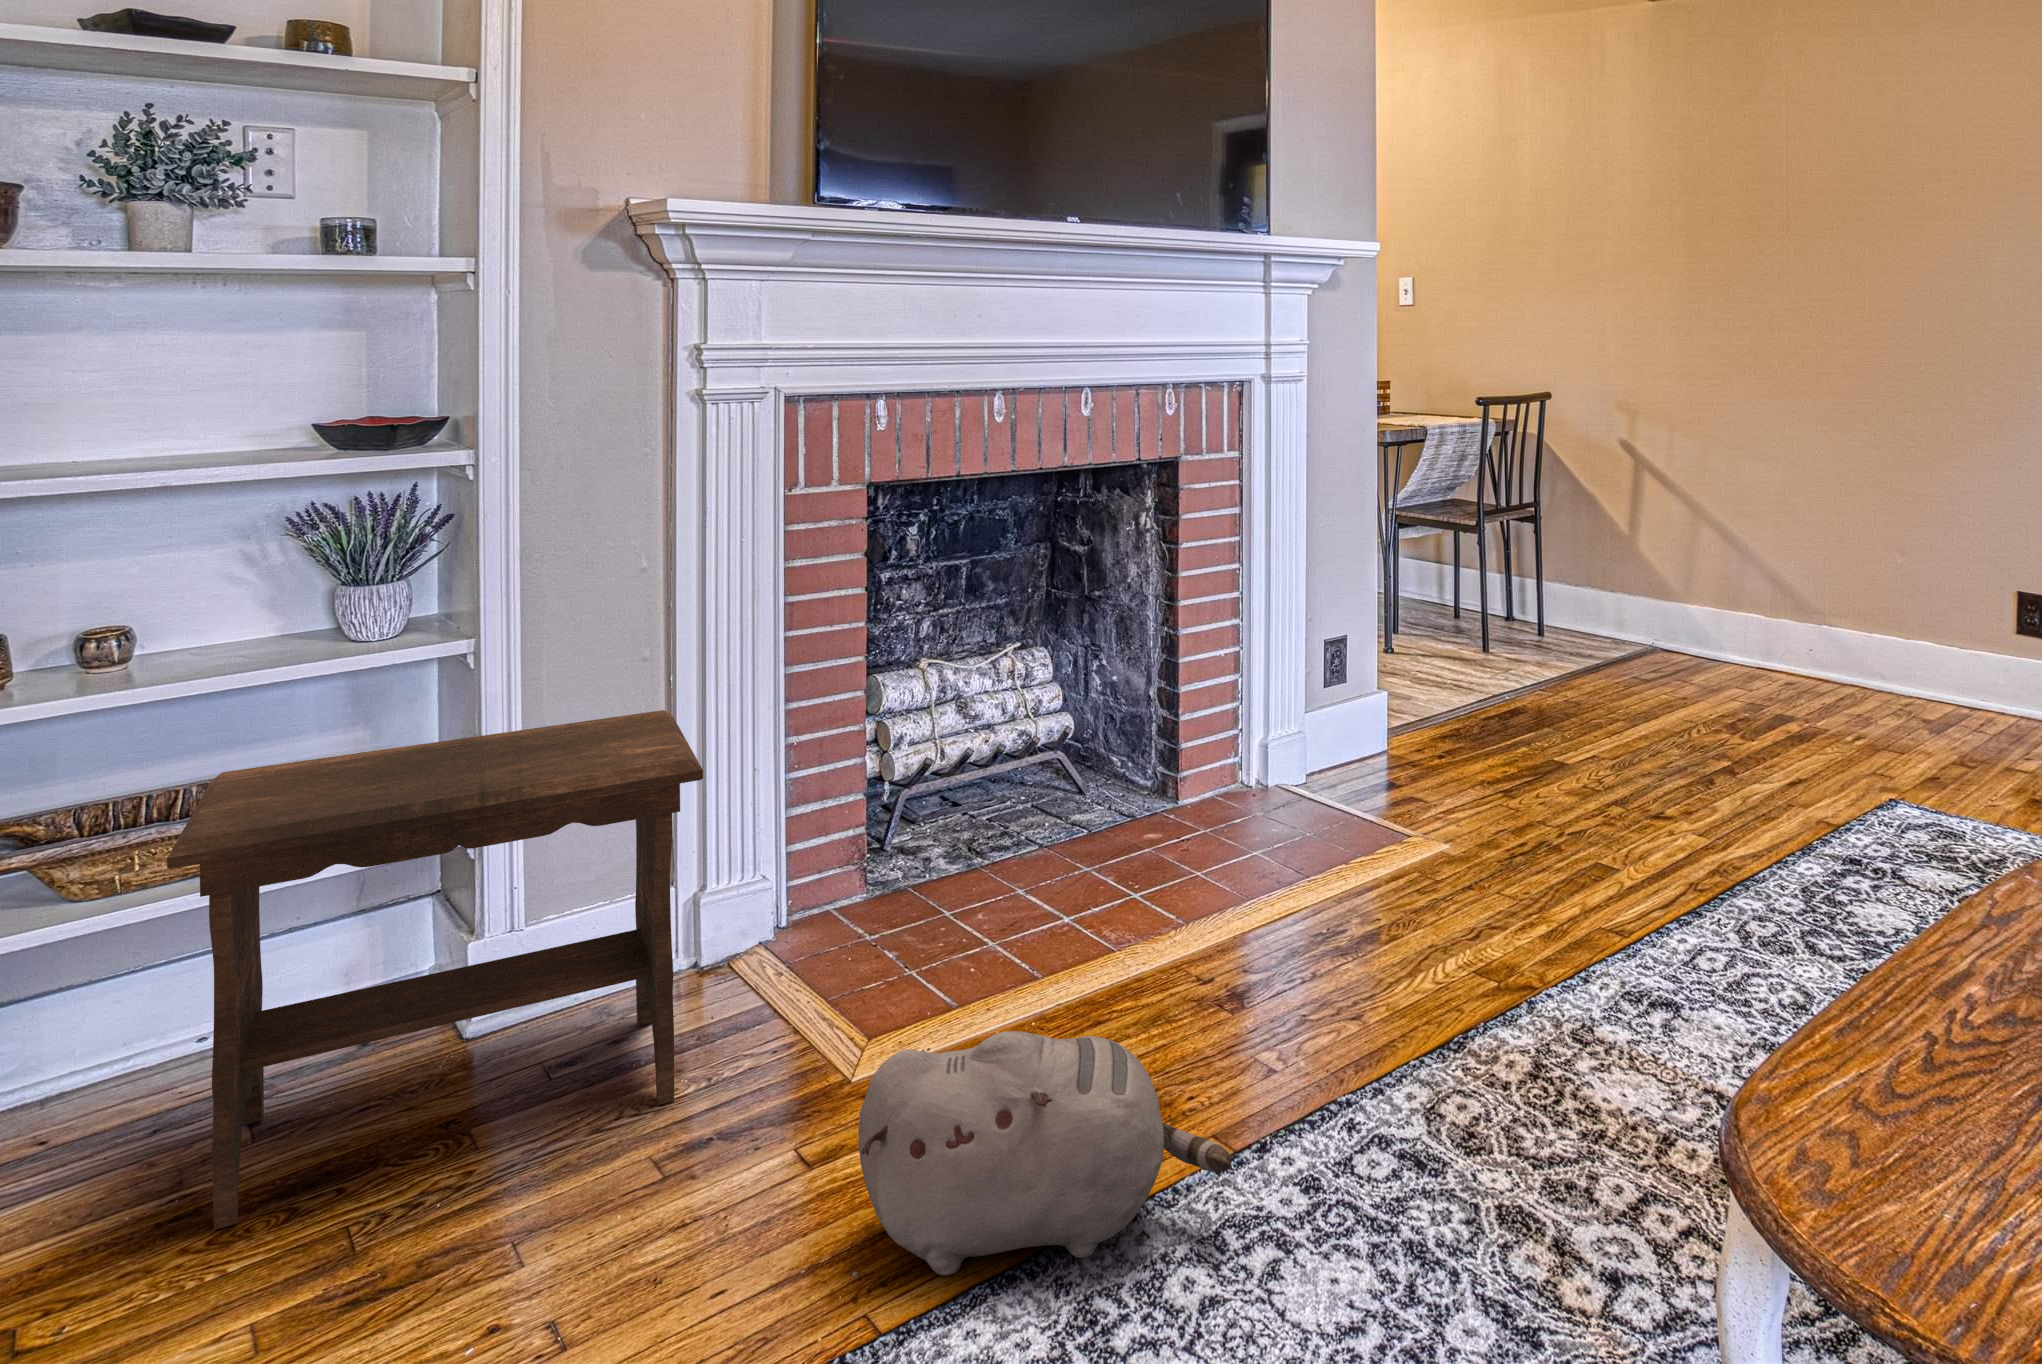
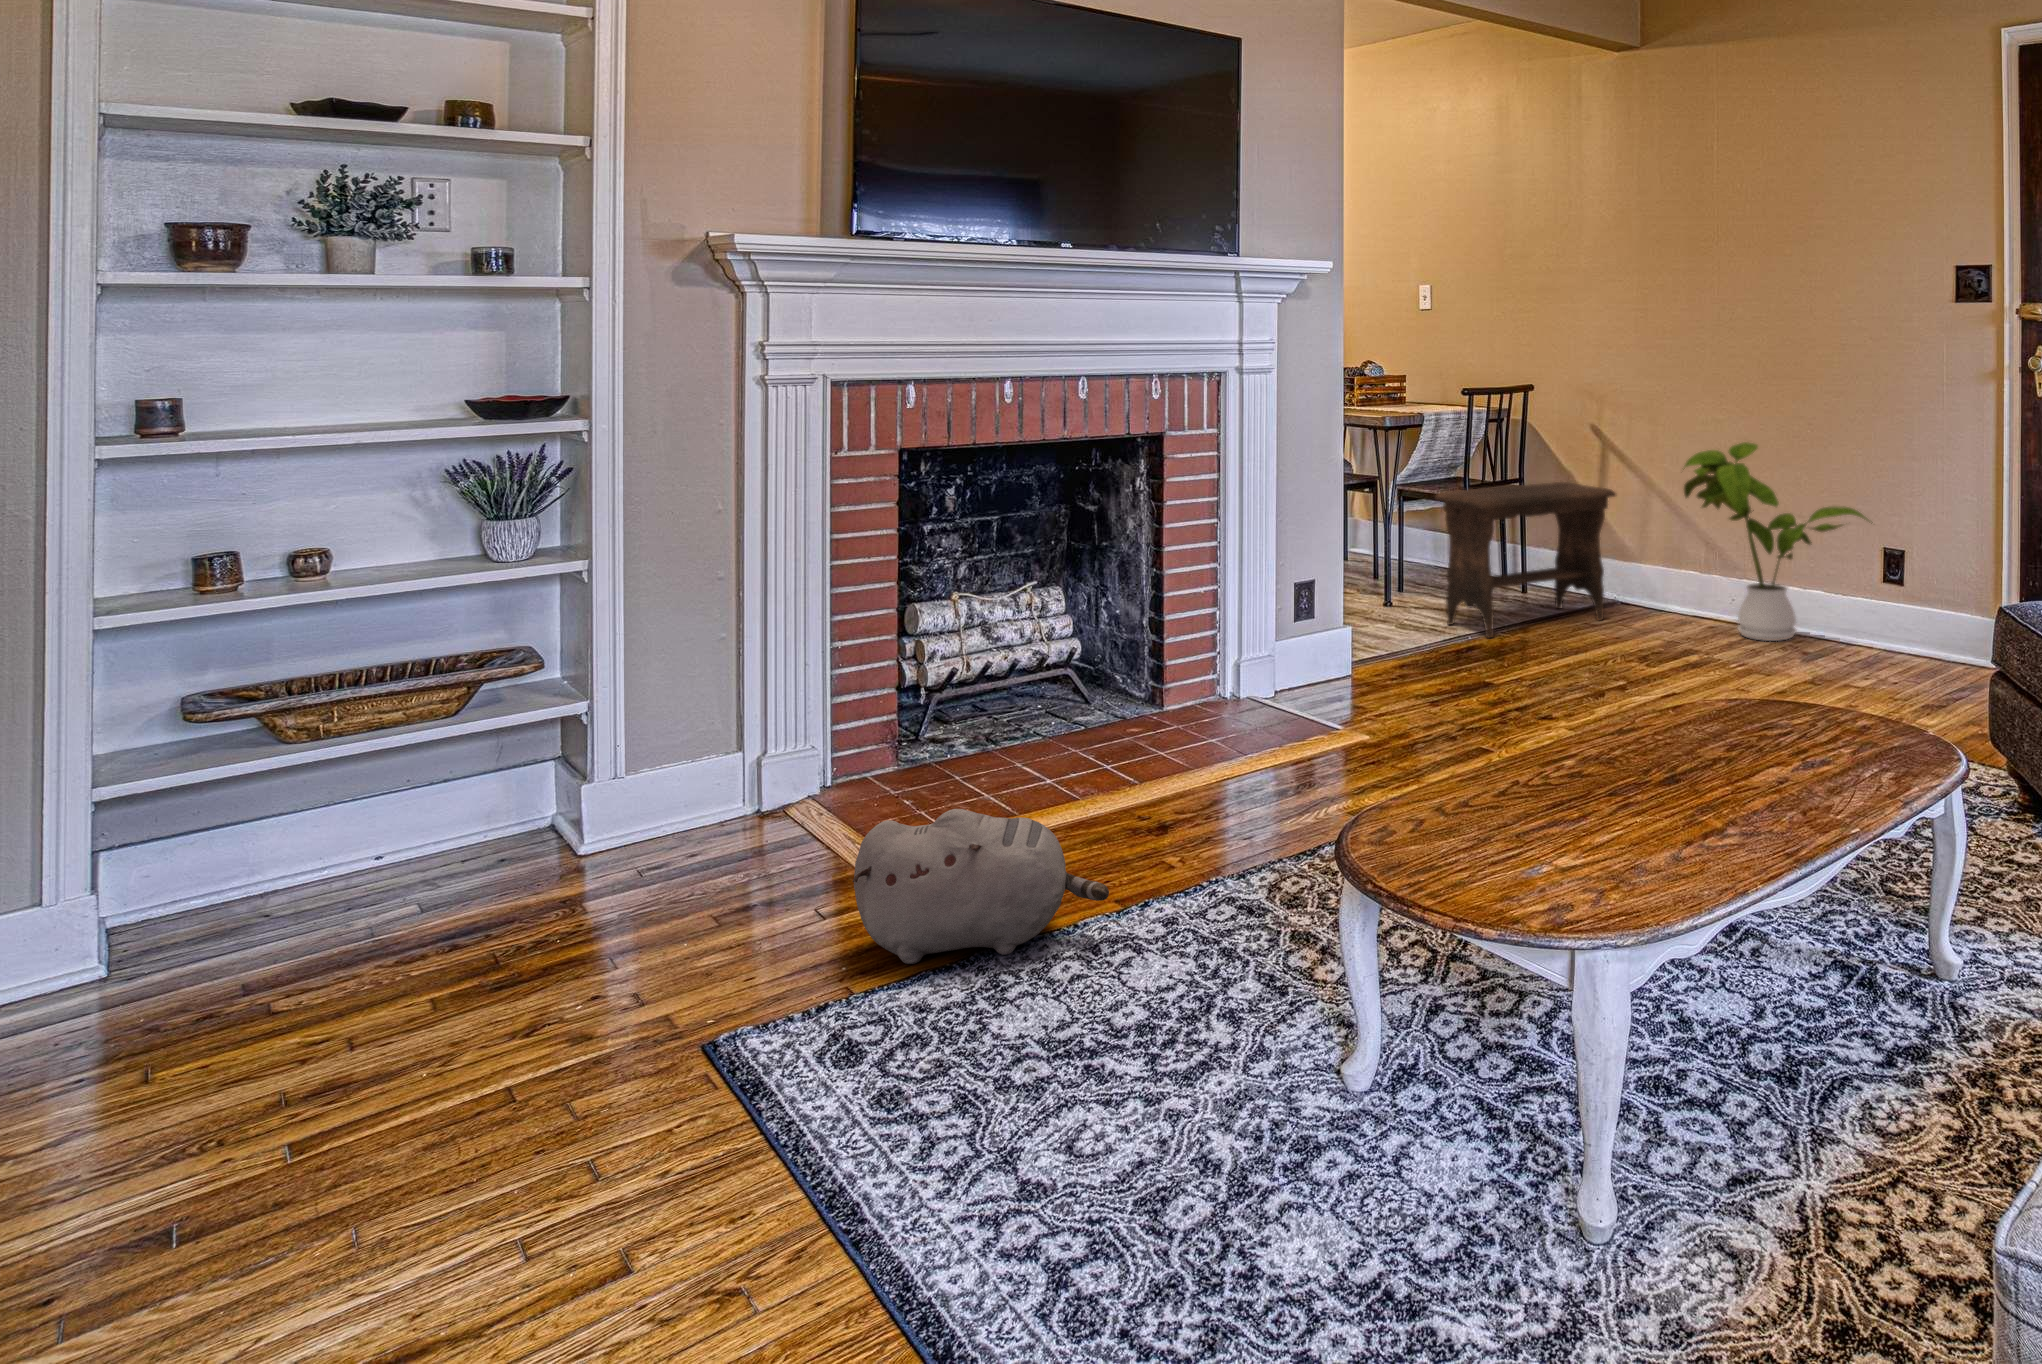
house plant: none [1757,464,2016,707] -> present [1683,442,1873,641]
footstool: present [167,710,703,1230] -> present [1435,482,1616,638]

